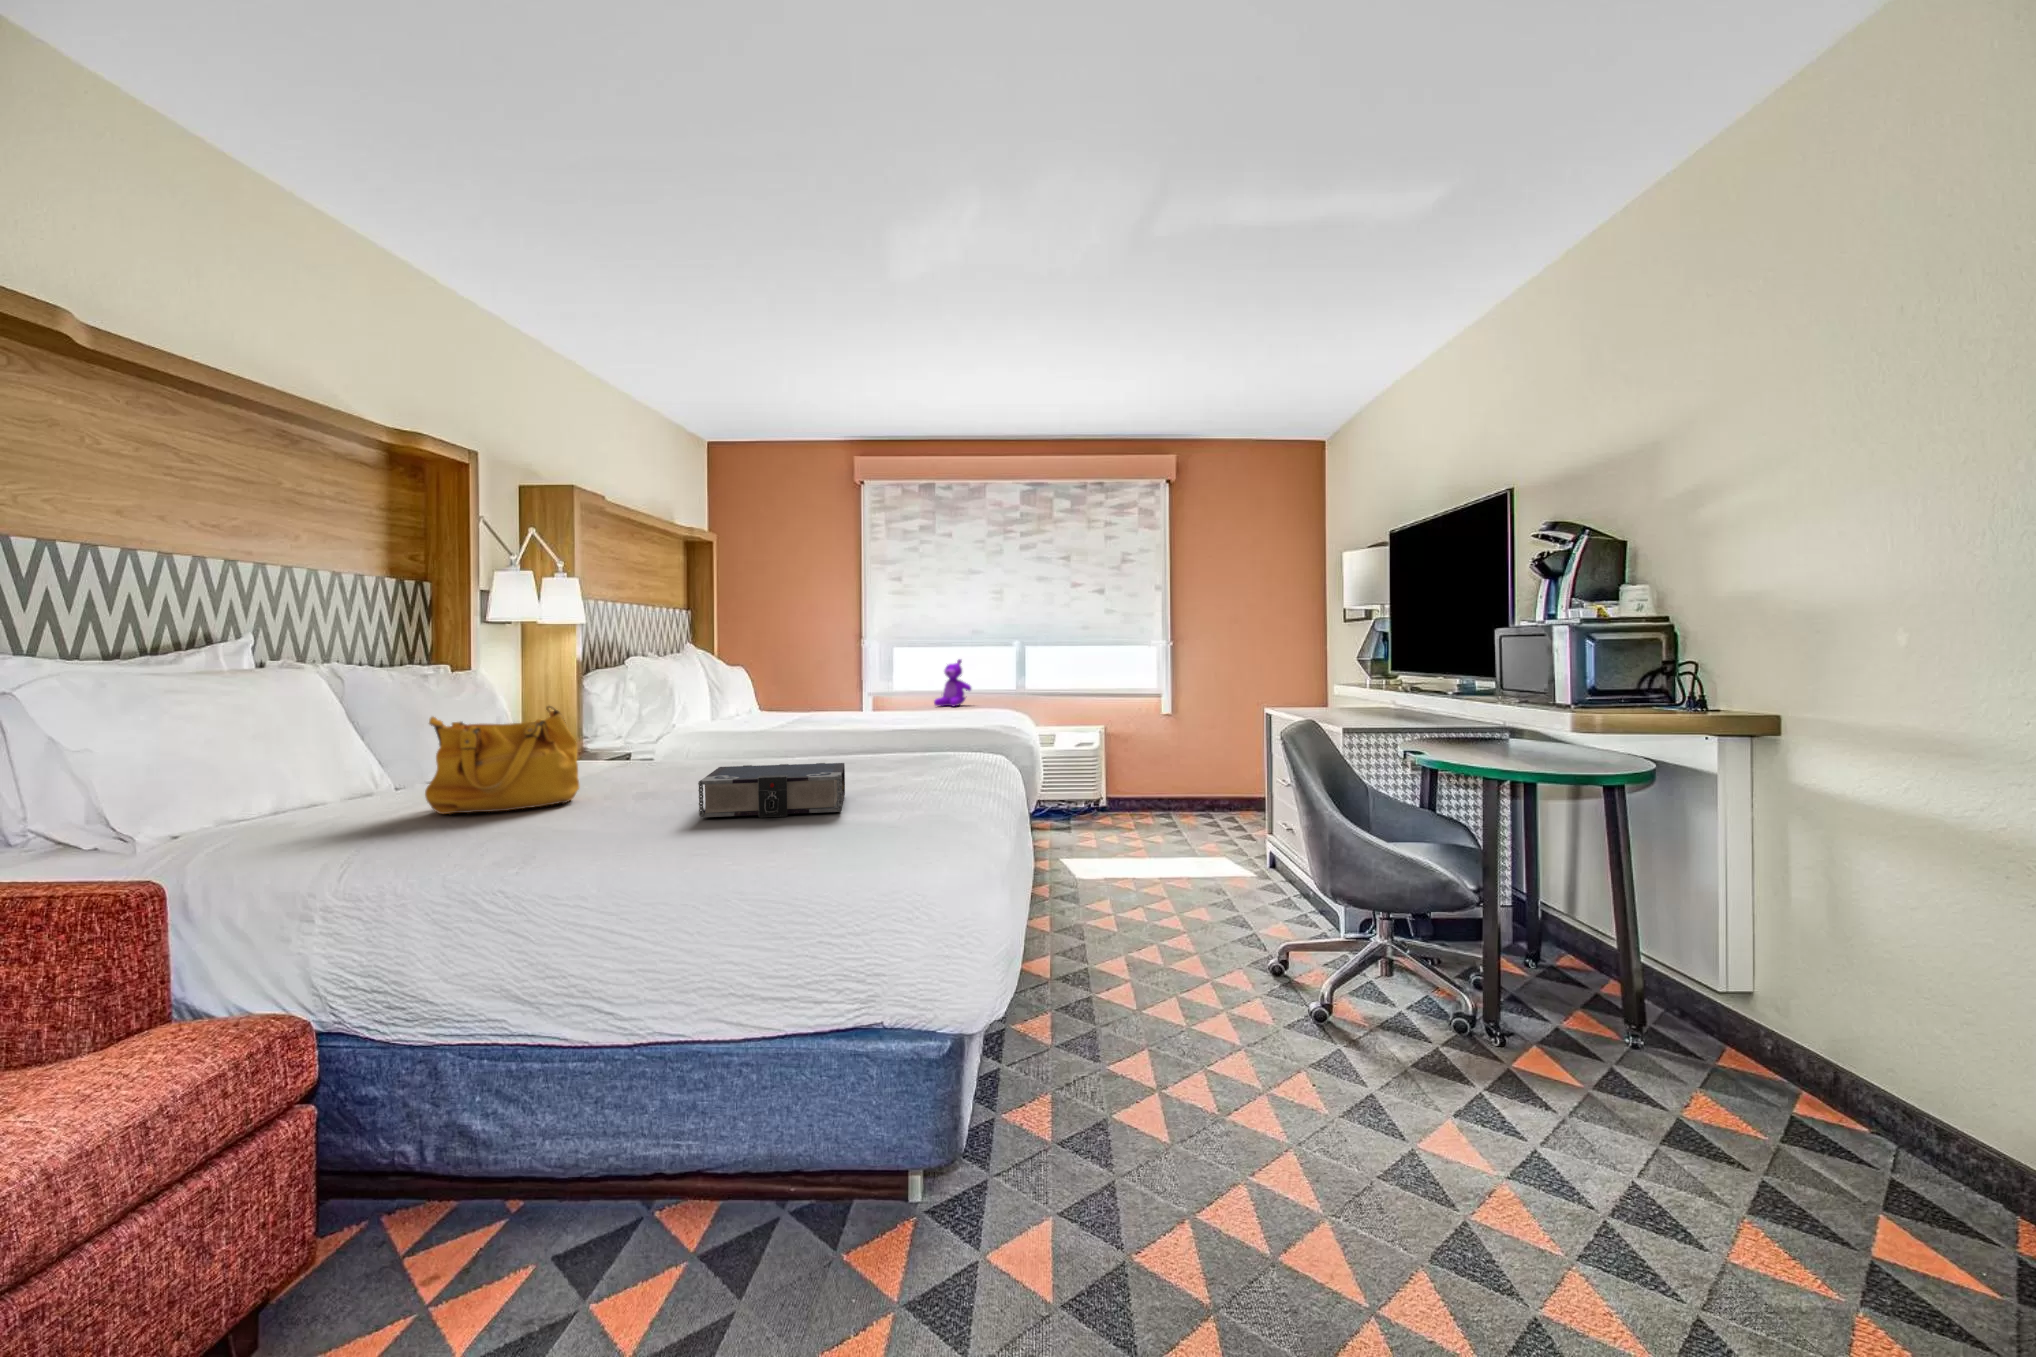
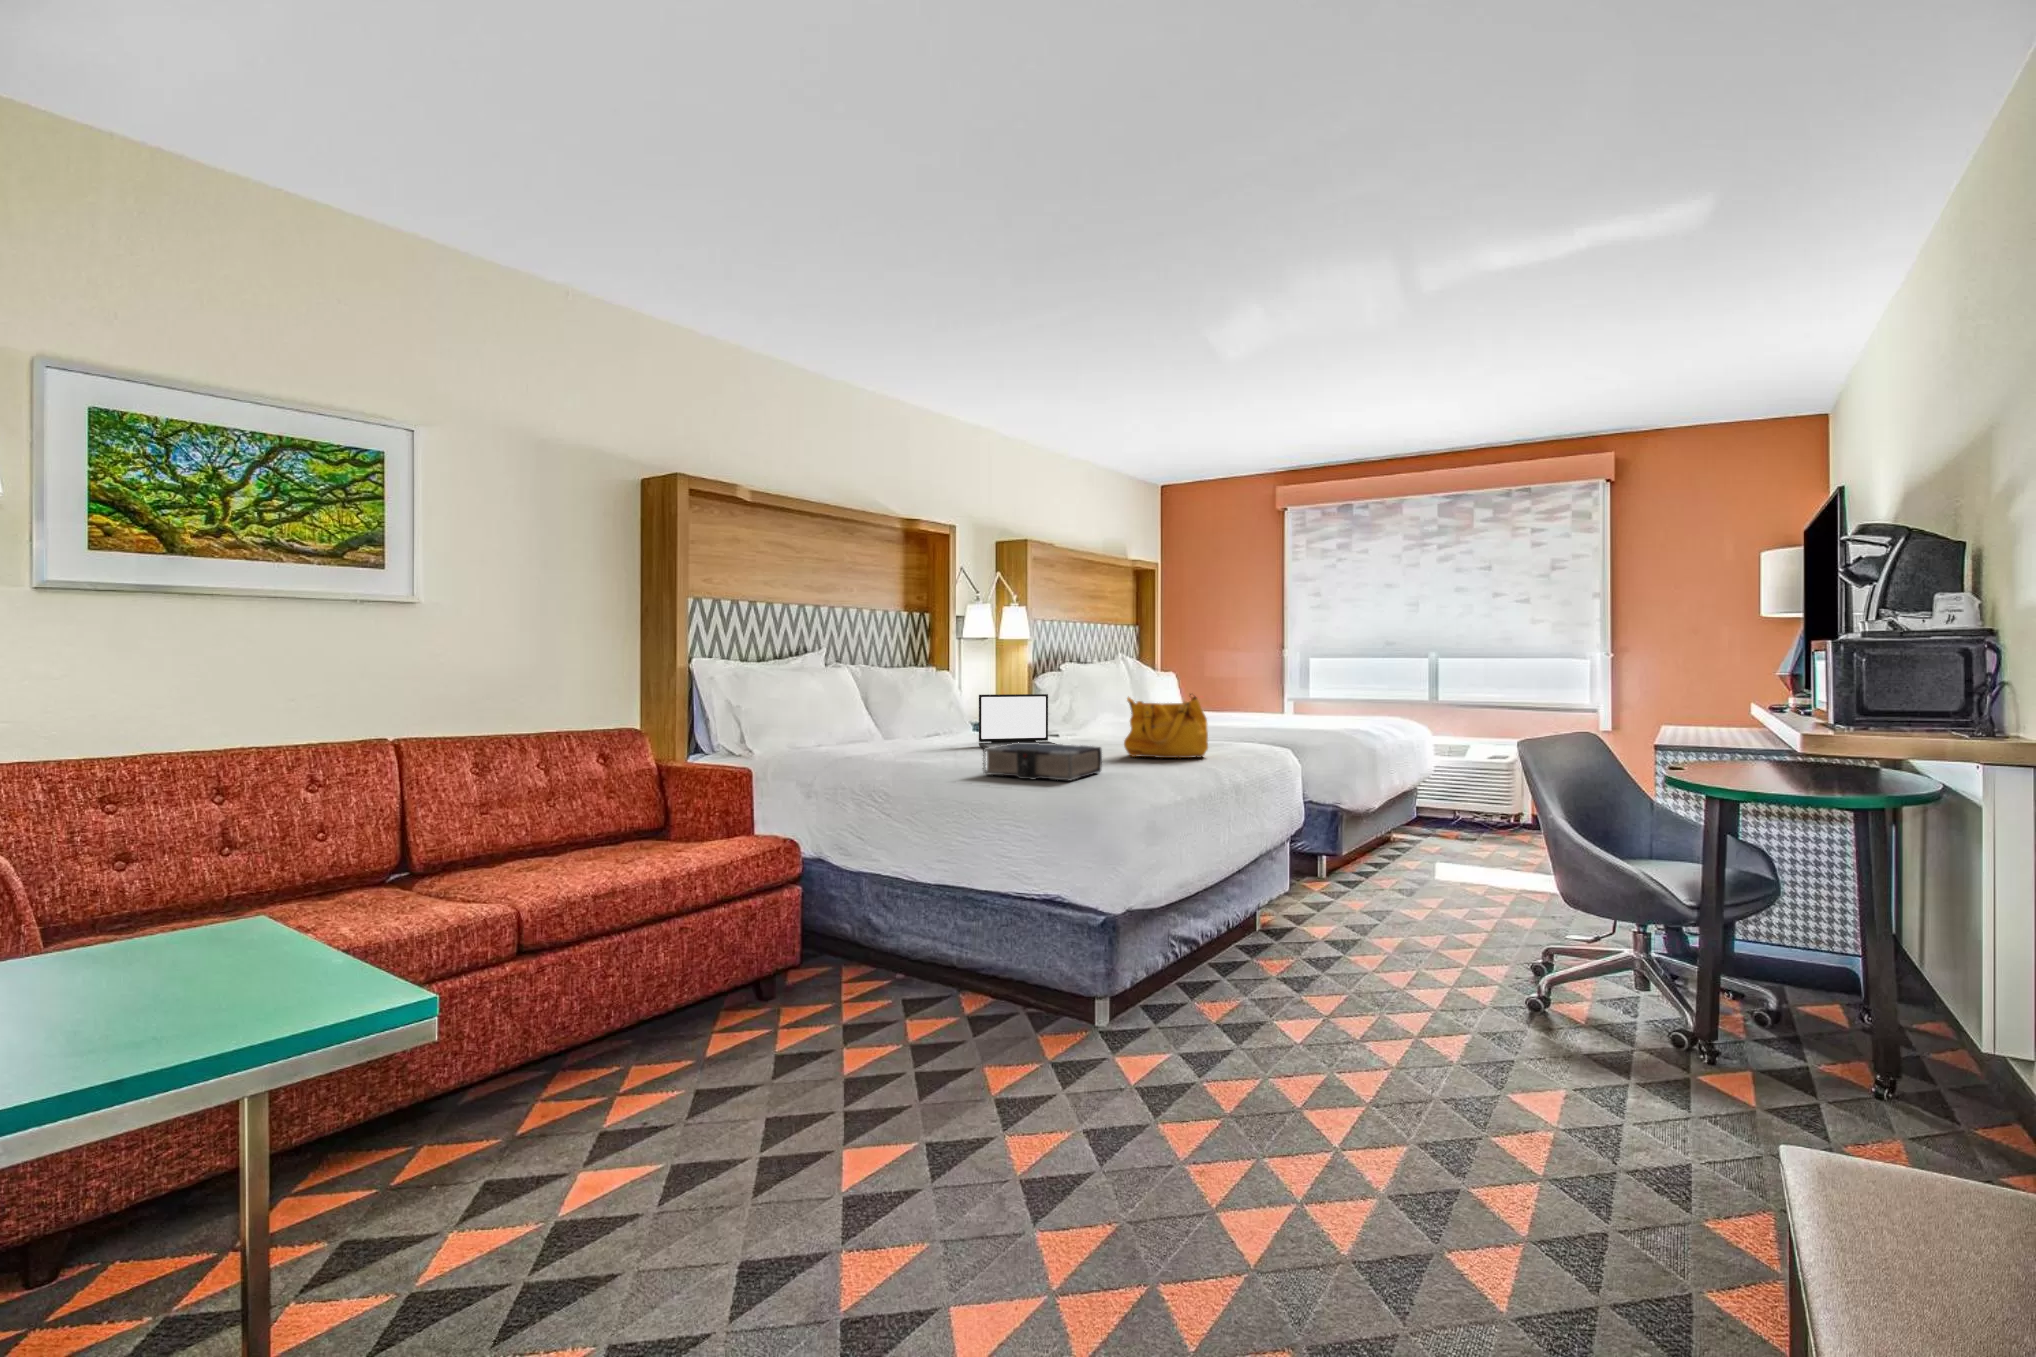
teddy bear: present [934,659,971,706] -> none [1361,670,1404,719]
laptop: none [578,697,711,780] -> present [979,694,1055,748]
handbag: present [425,706,579,814] -> present [1124,694,1208,758]

